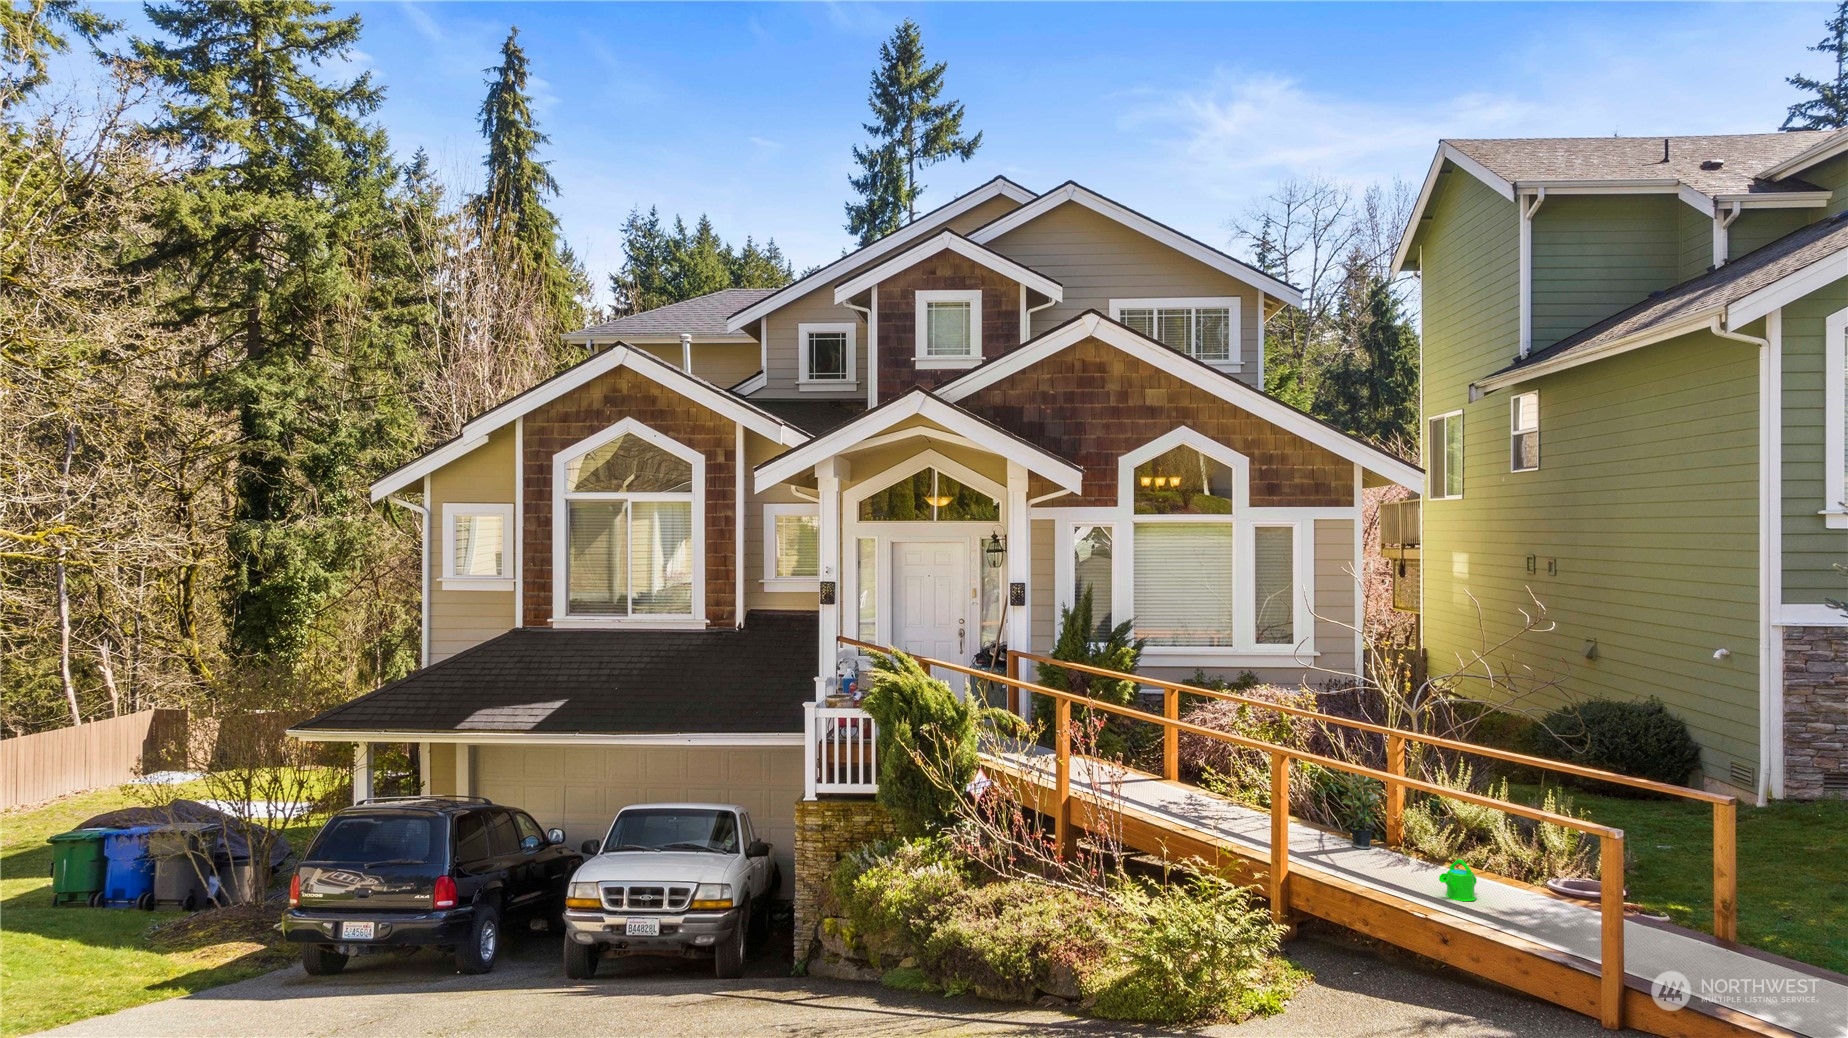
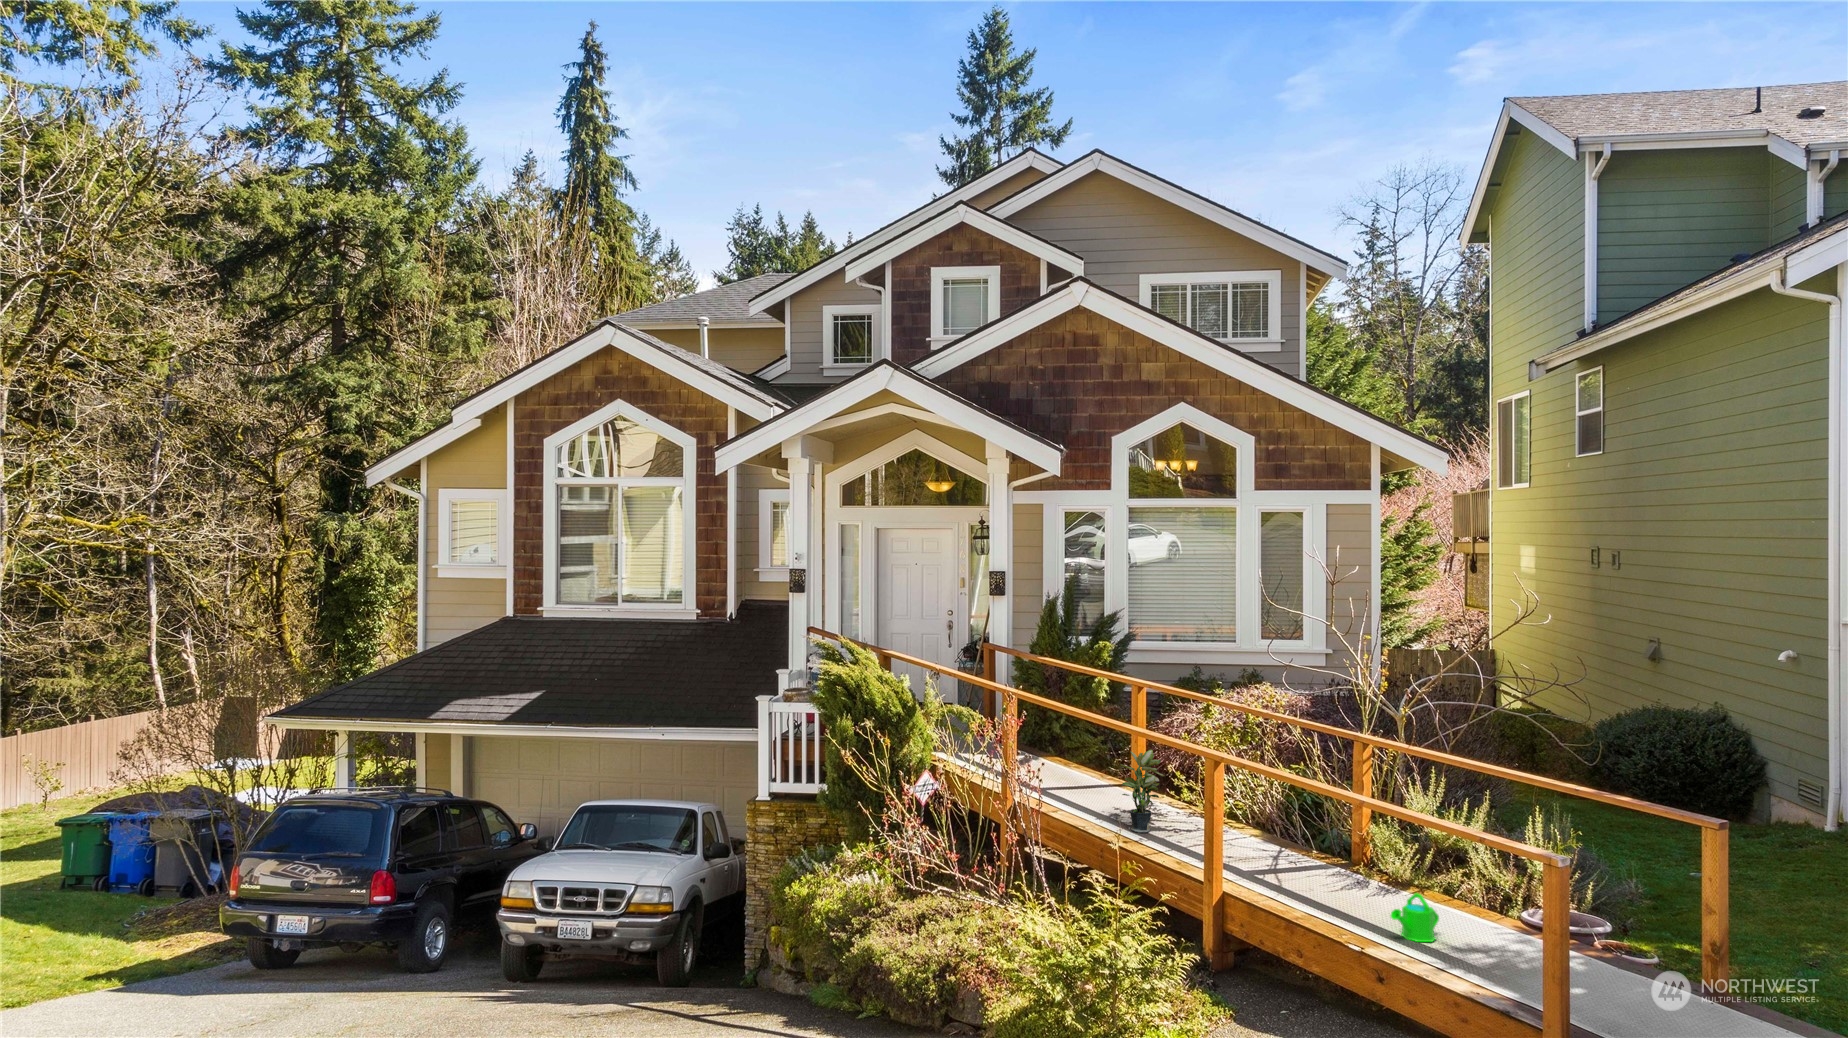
potted plant: present [1340,768,1383,849] -> present [1120,750,1165,833]

